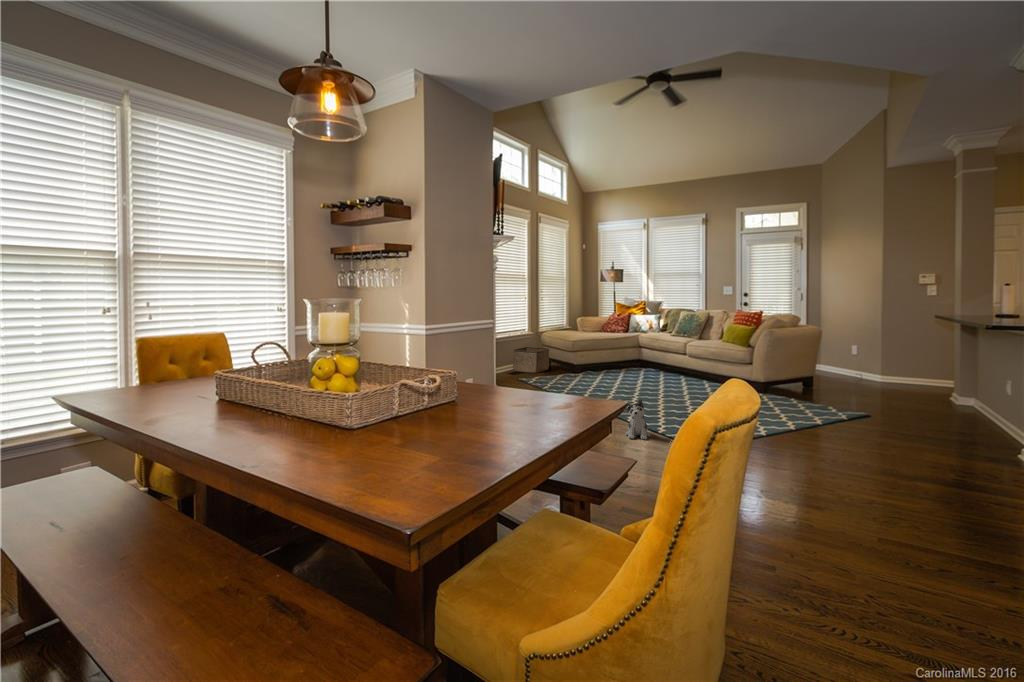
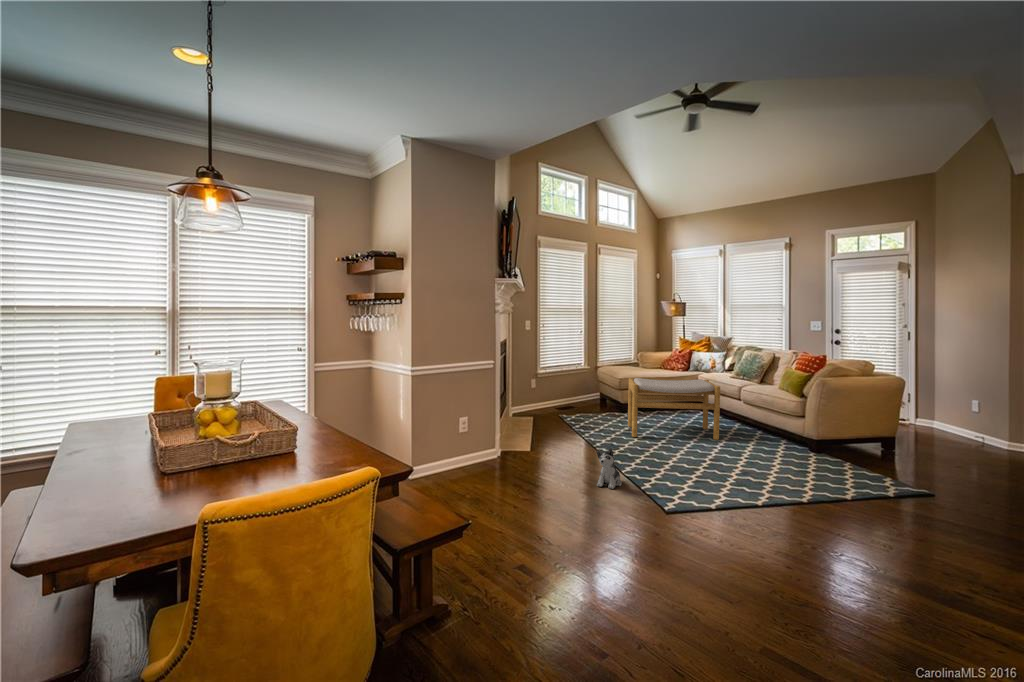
footstool: none [597,337,689,394] -> present [628,378,720,440]
storage bin: present [513,347,549,373] -> none [560,381,599,408]

